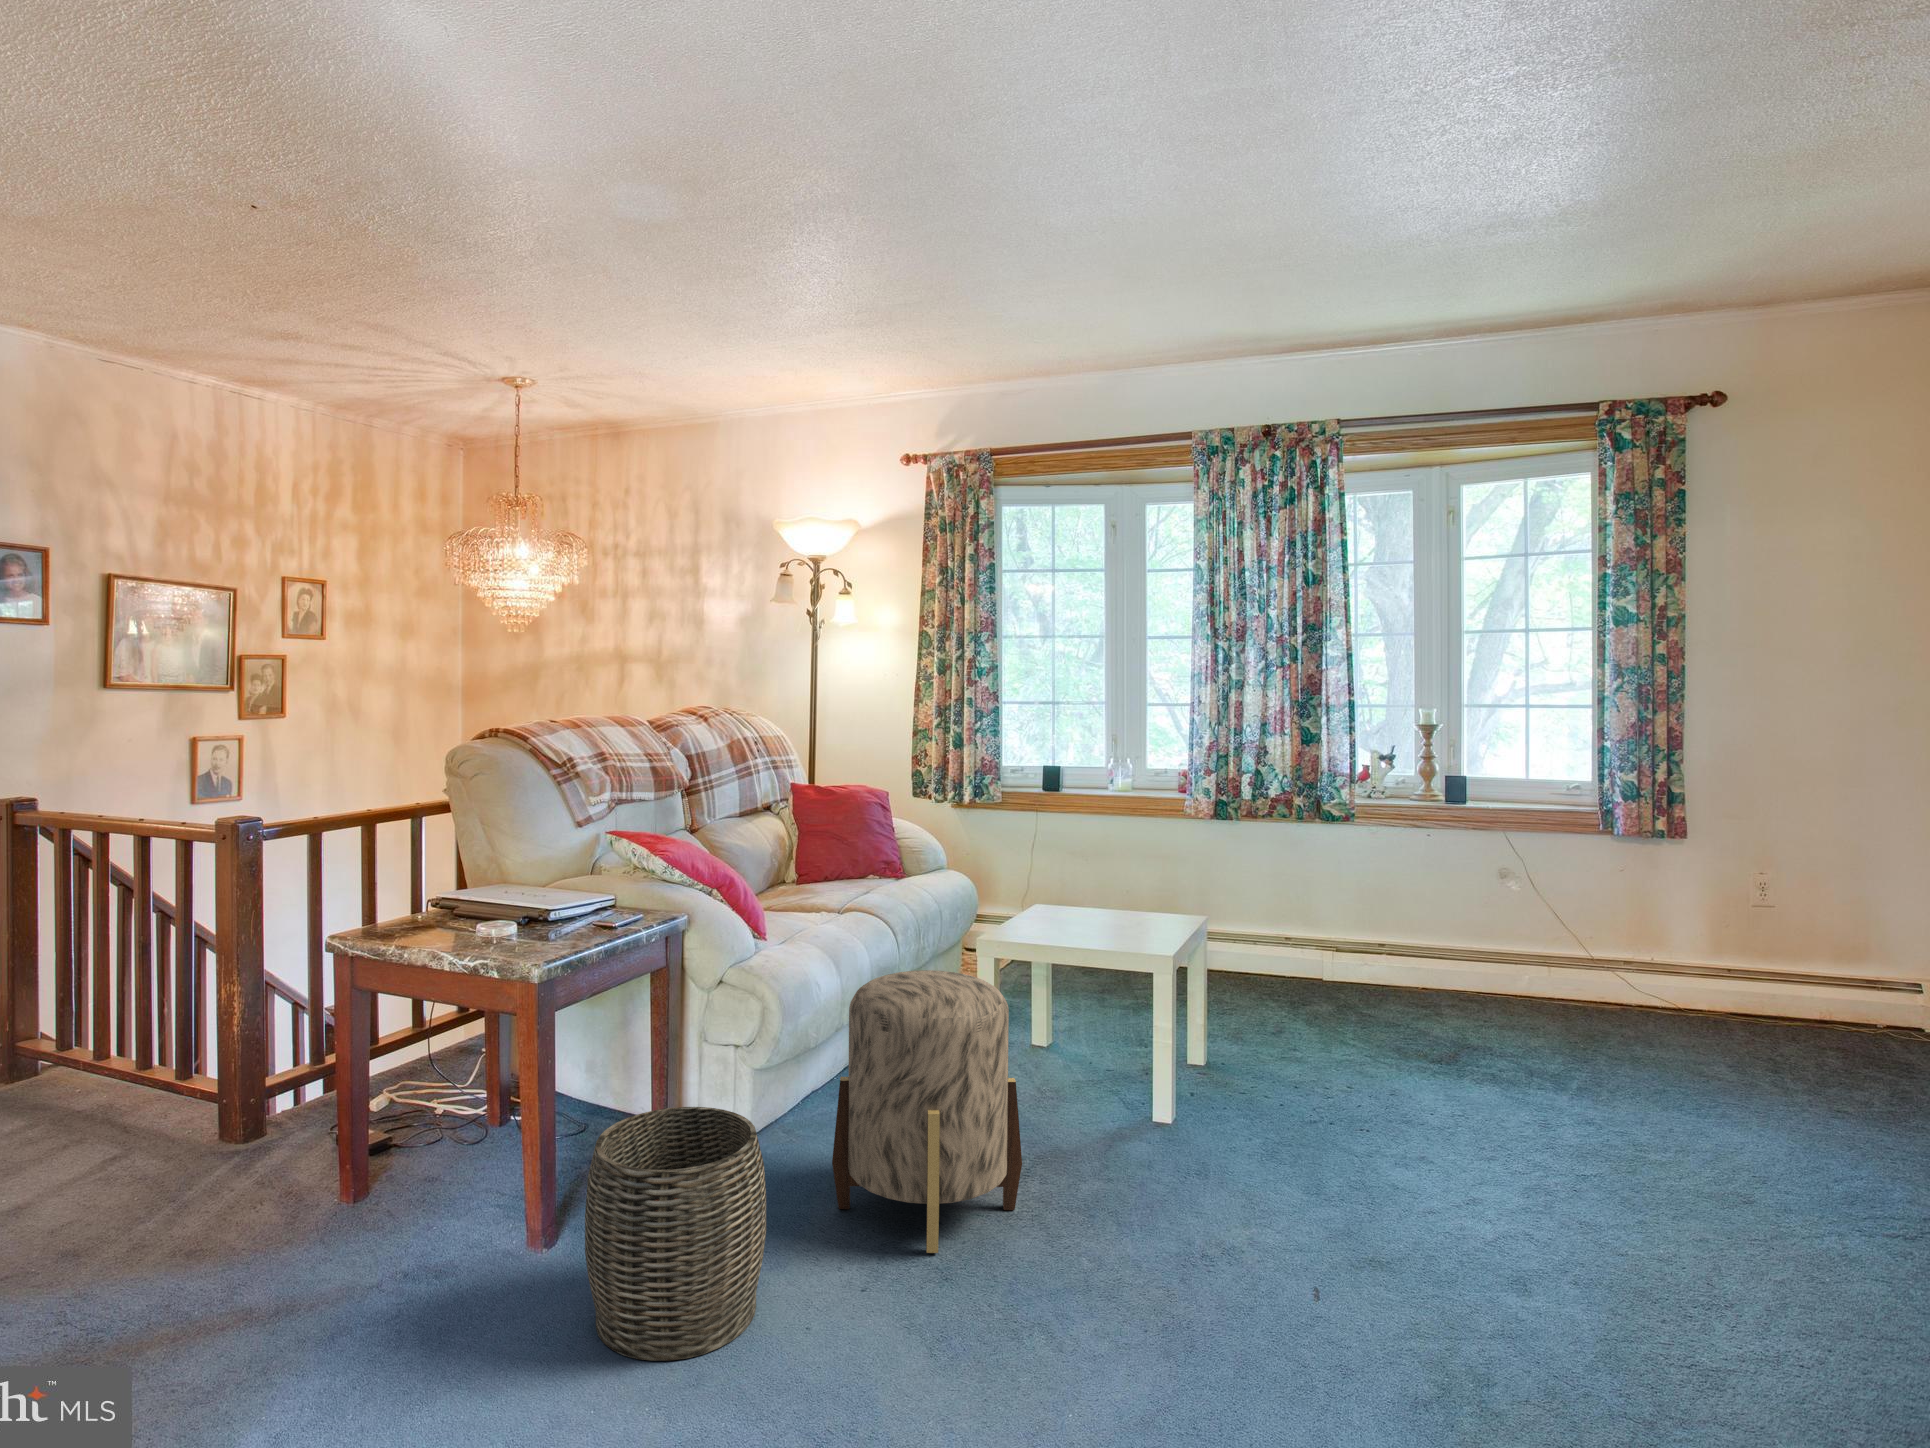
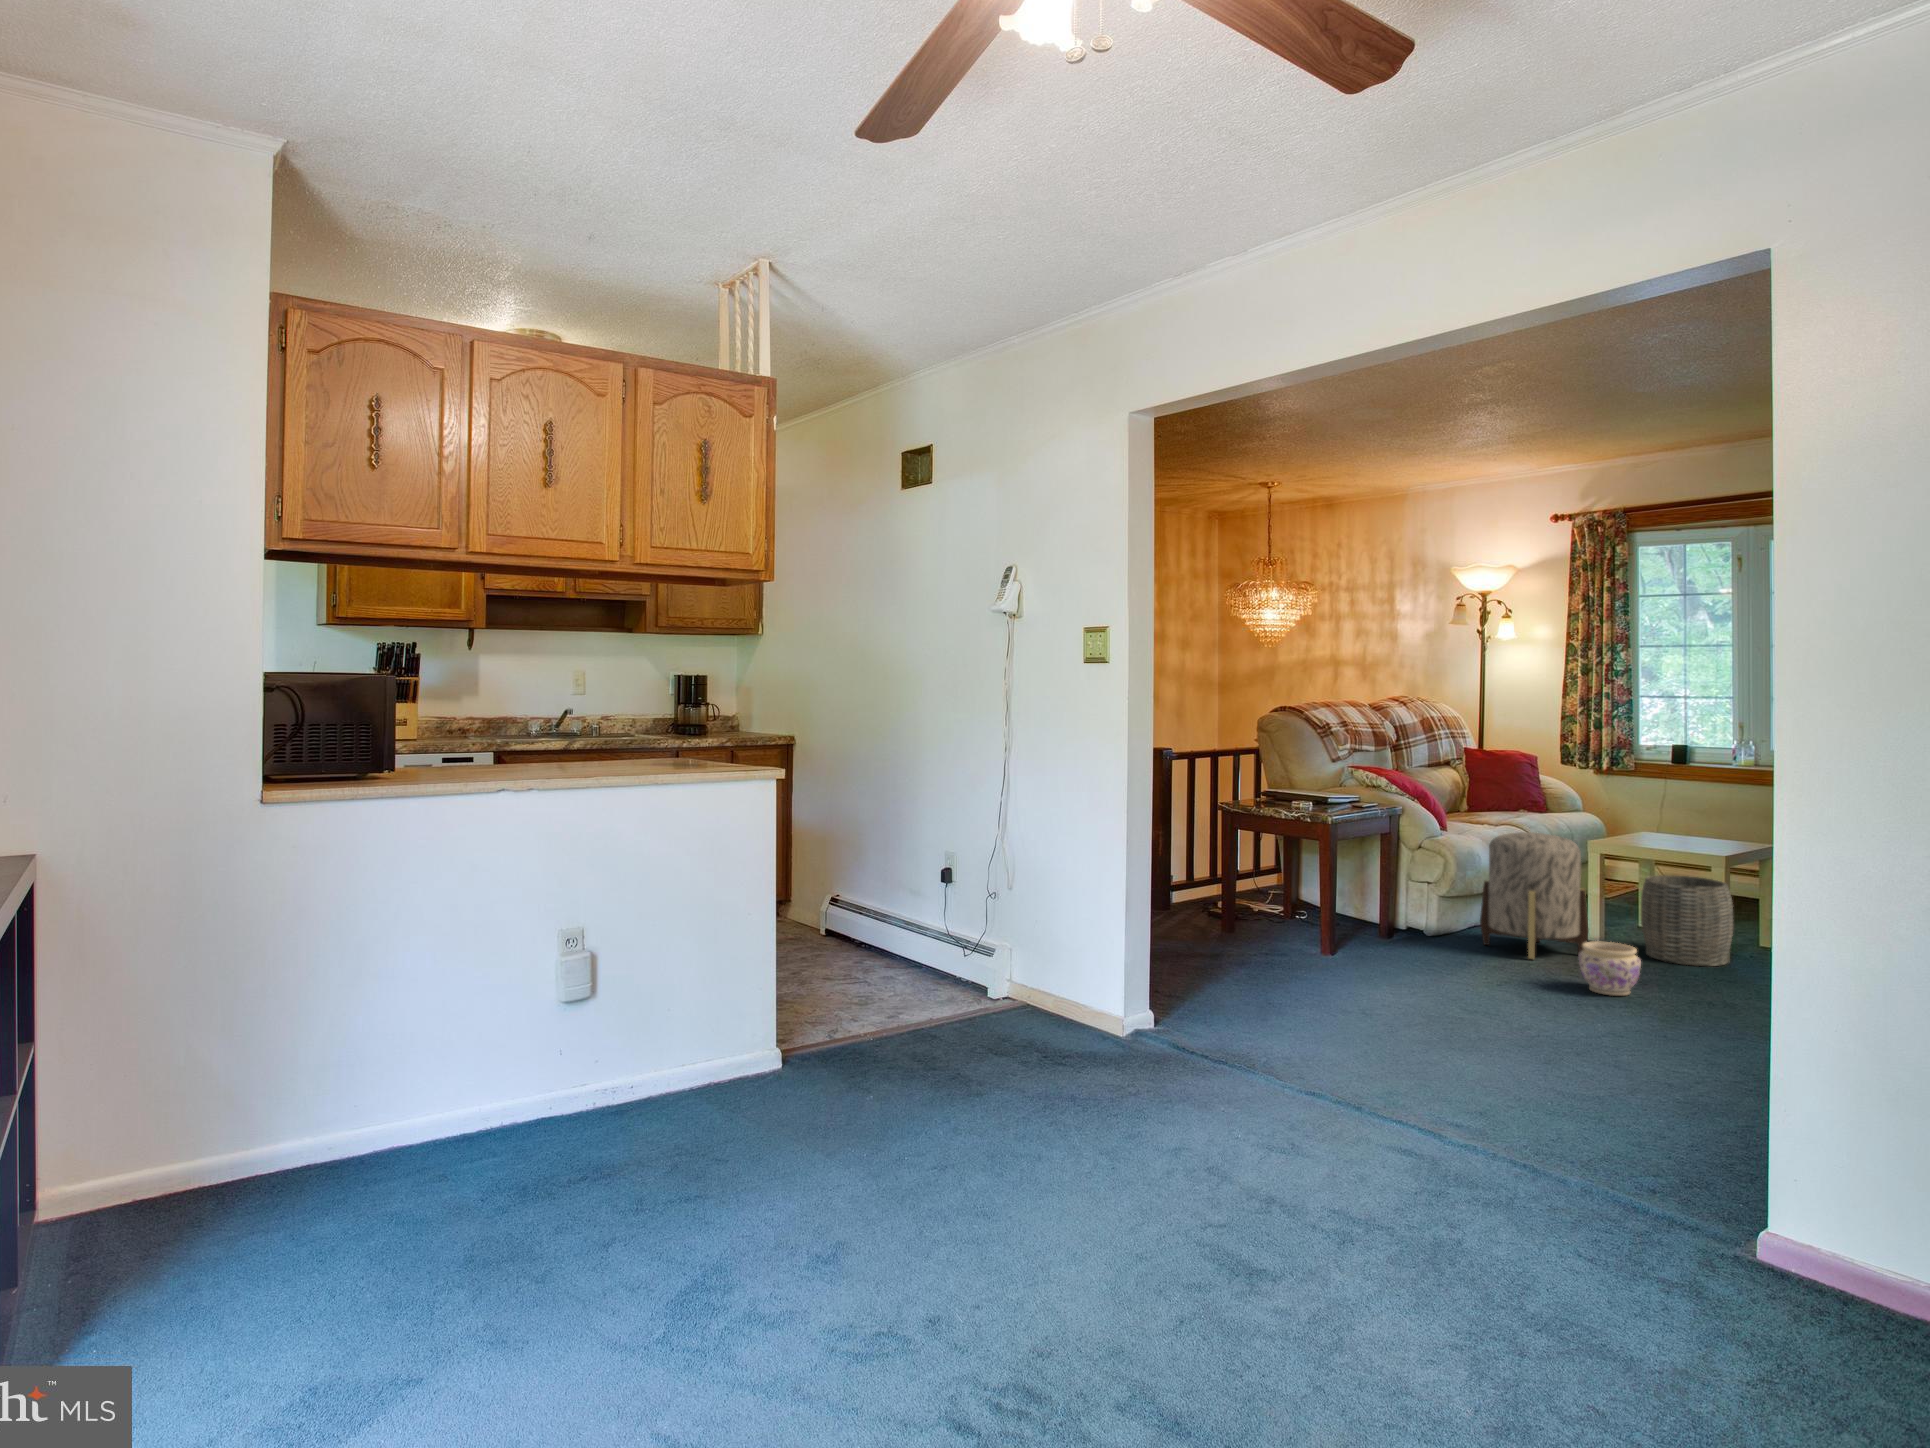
woven basket: present [585,1107,766,1361] -> present [1641,875,1733,966]
planter: none [1048,1246,1171,1399] -> present [1579,941,1641,996]

